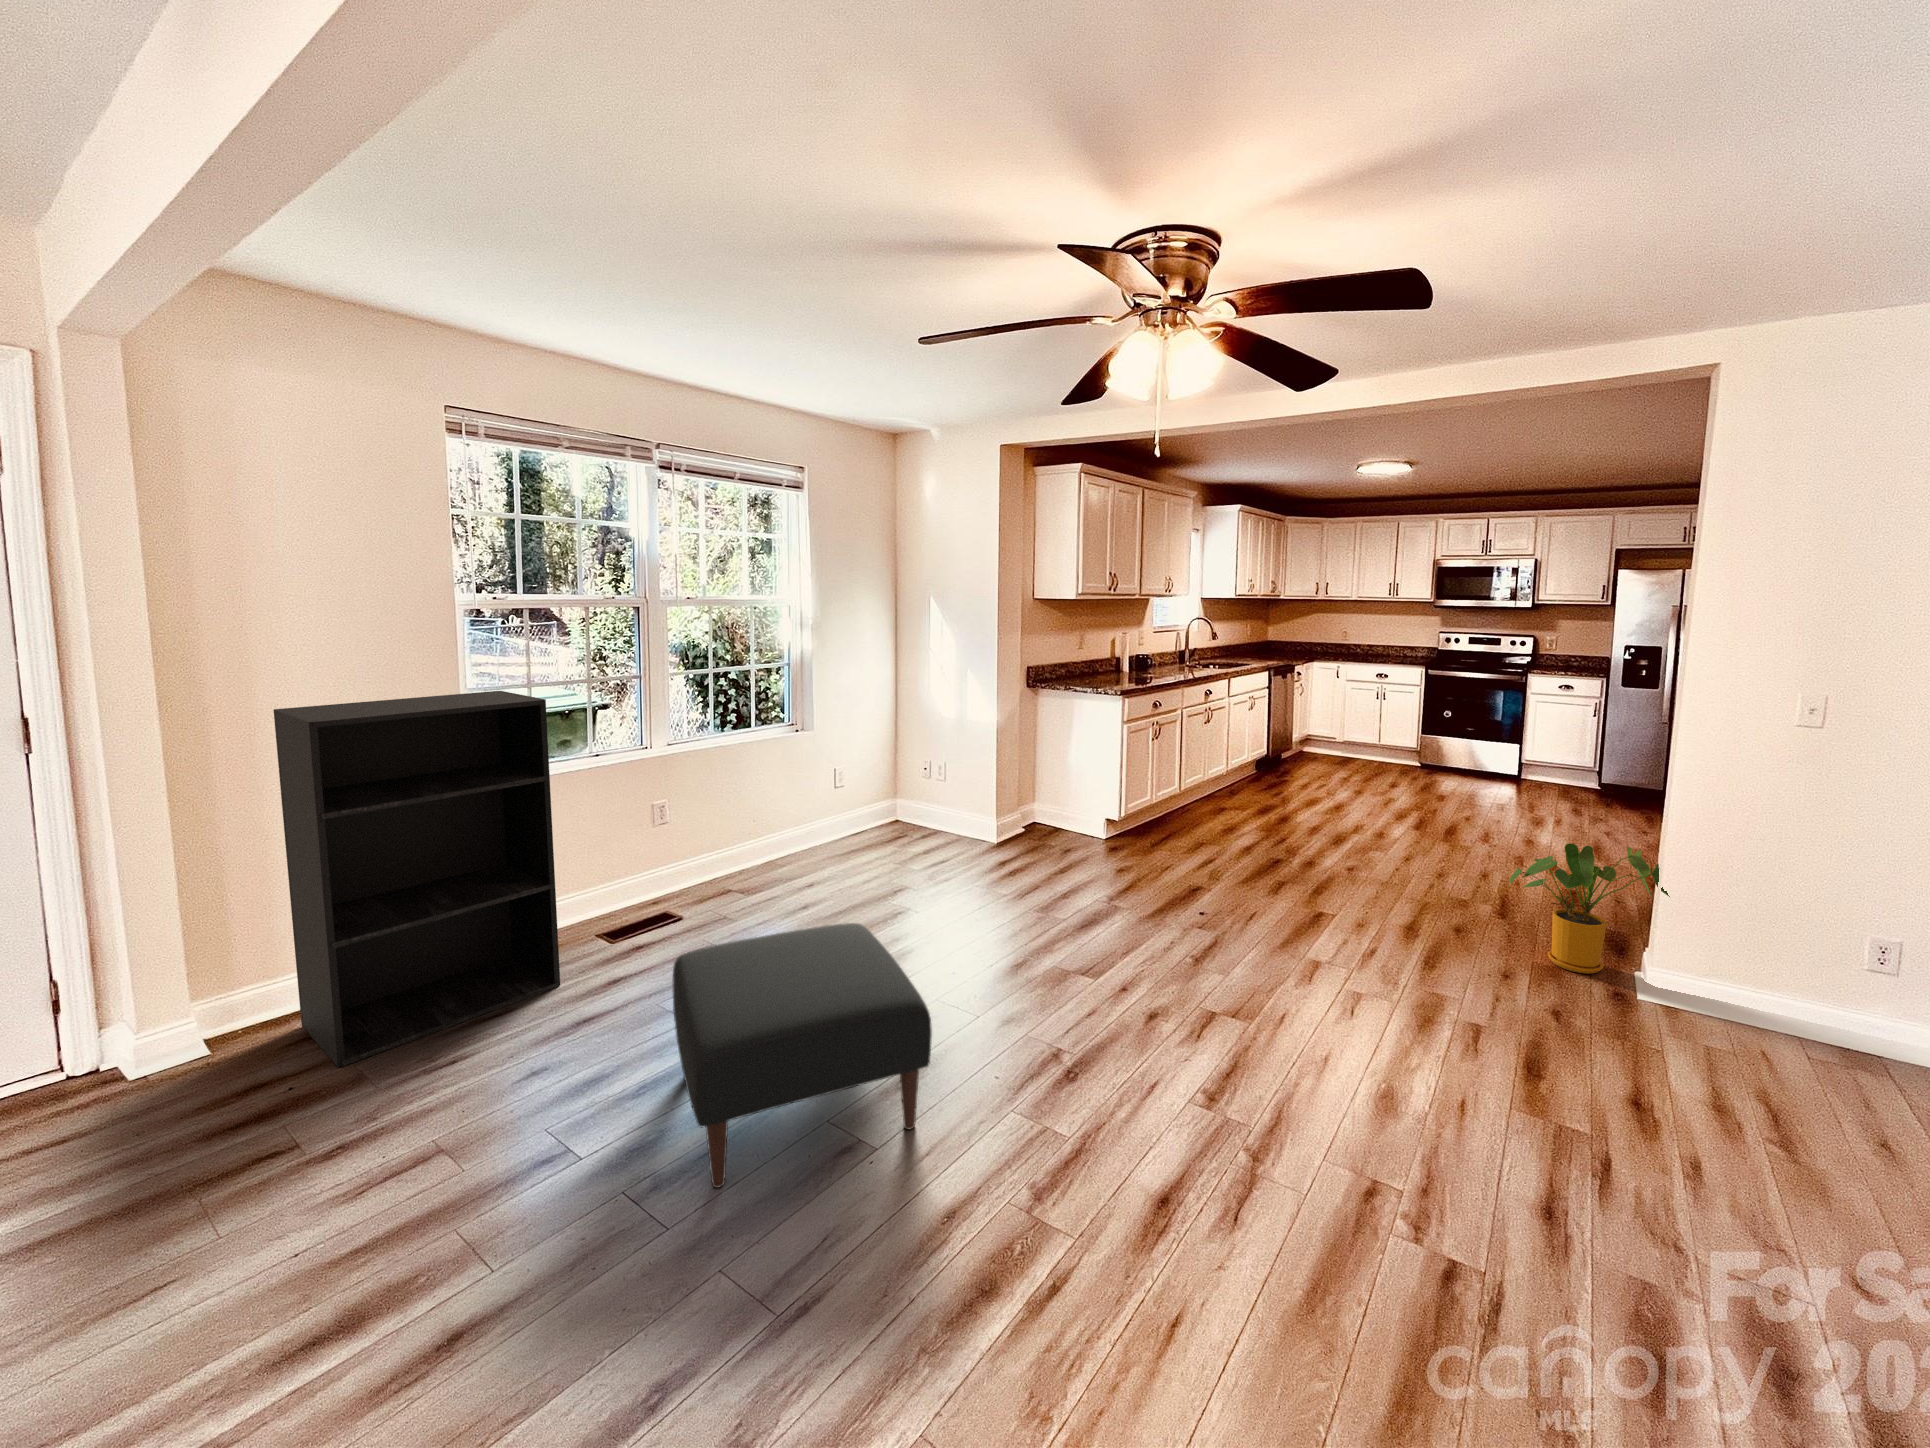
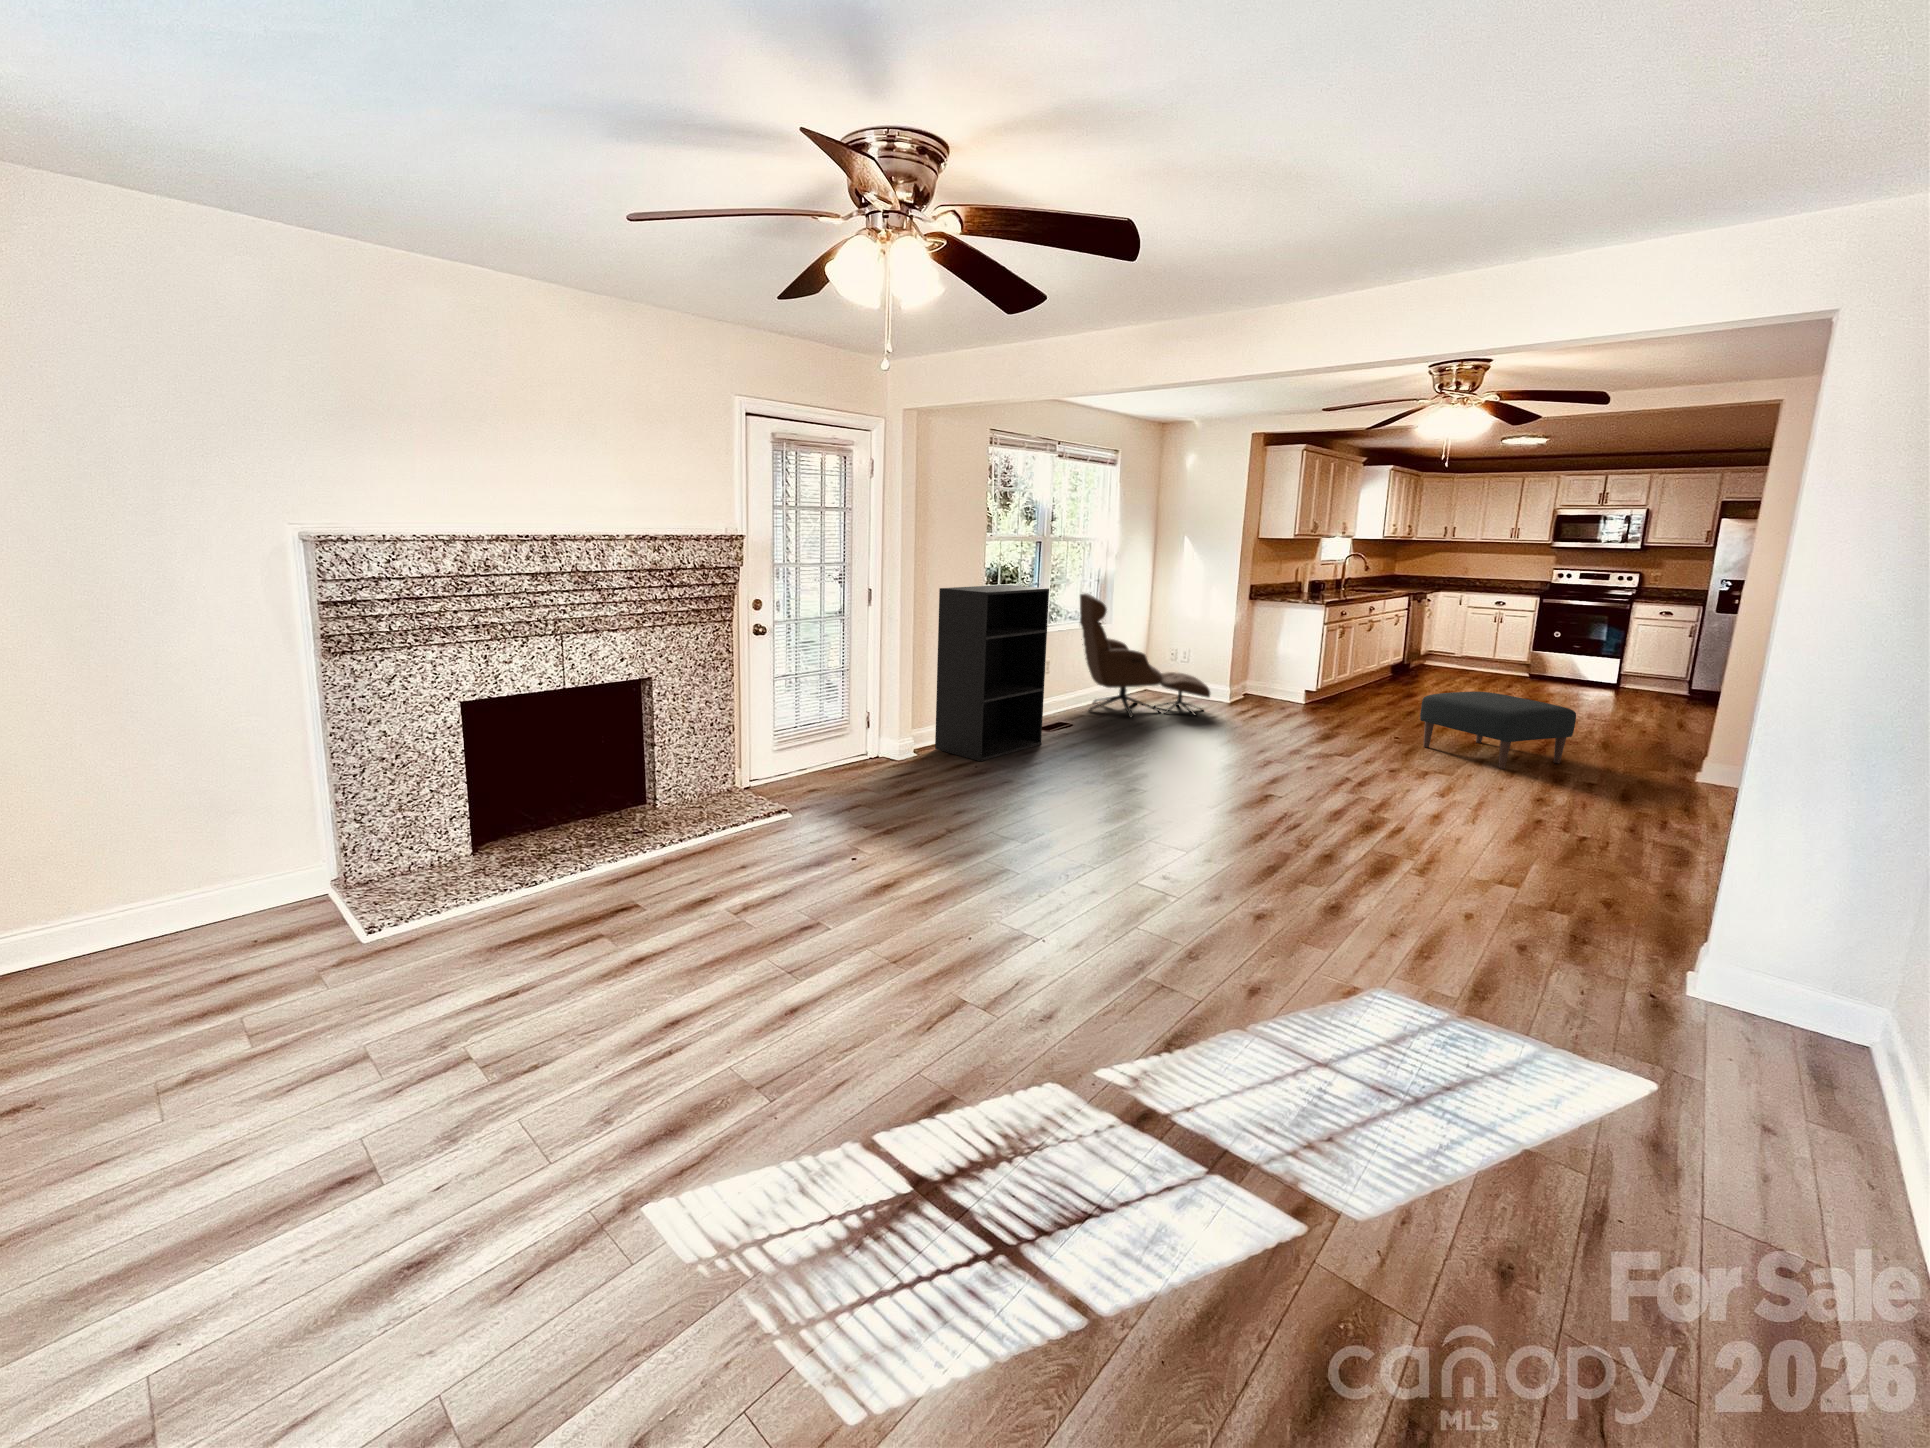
lounge chair: none [738,689,950,890] -> present [1080,593,1210,718]
house plant: present [1509,843,1670,974] -> none [1610,692,1725,771]
ottoman: present [673,923,932,1188] -> present [1420,692,1576,769]

